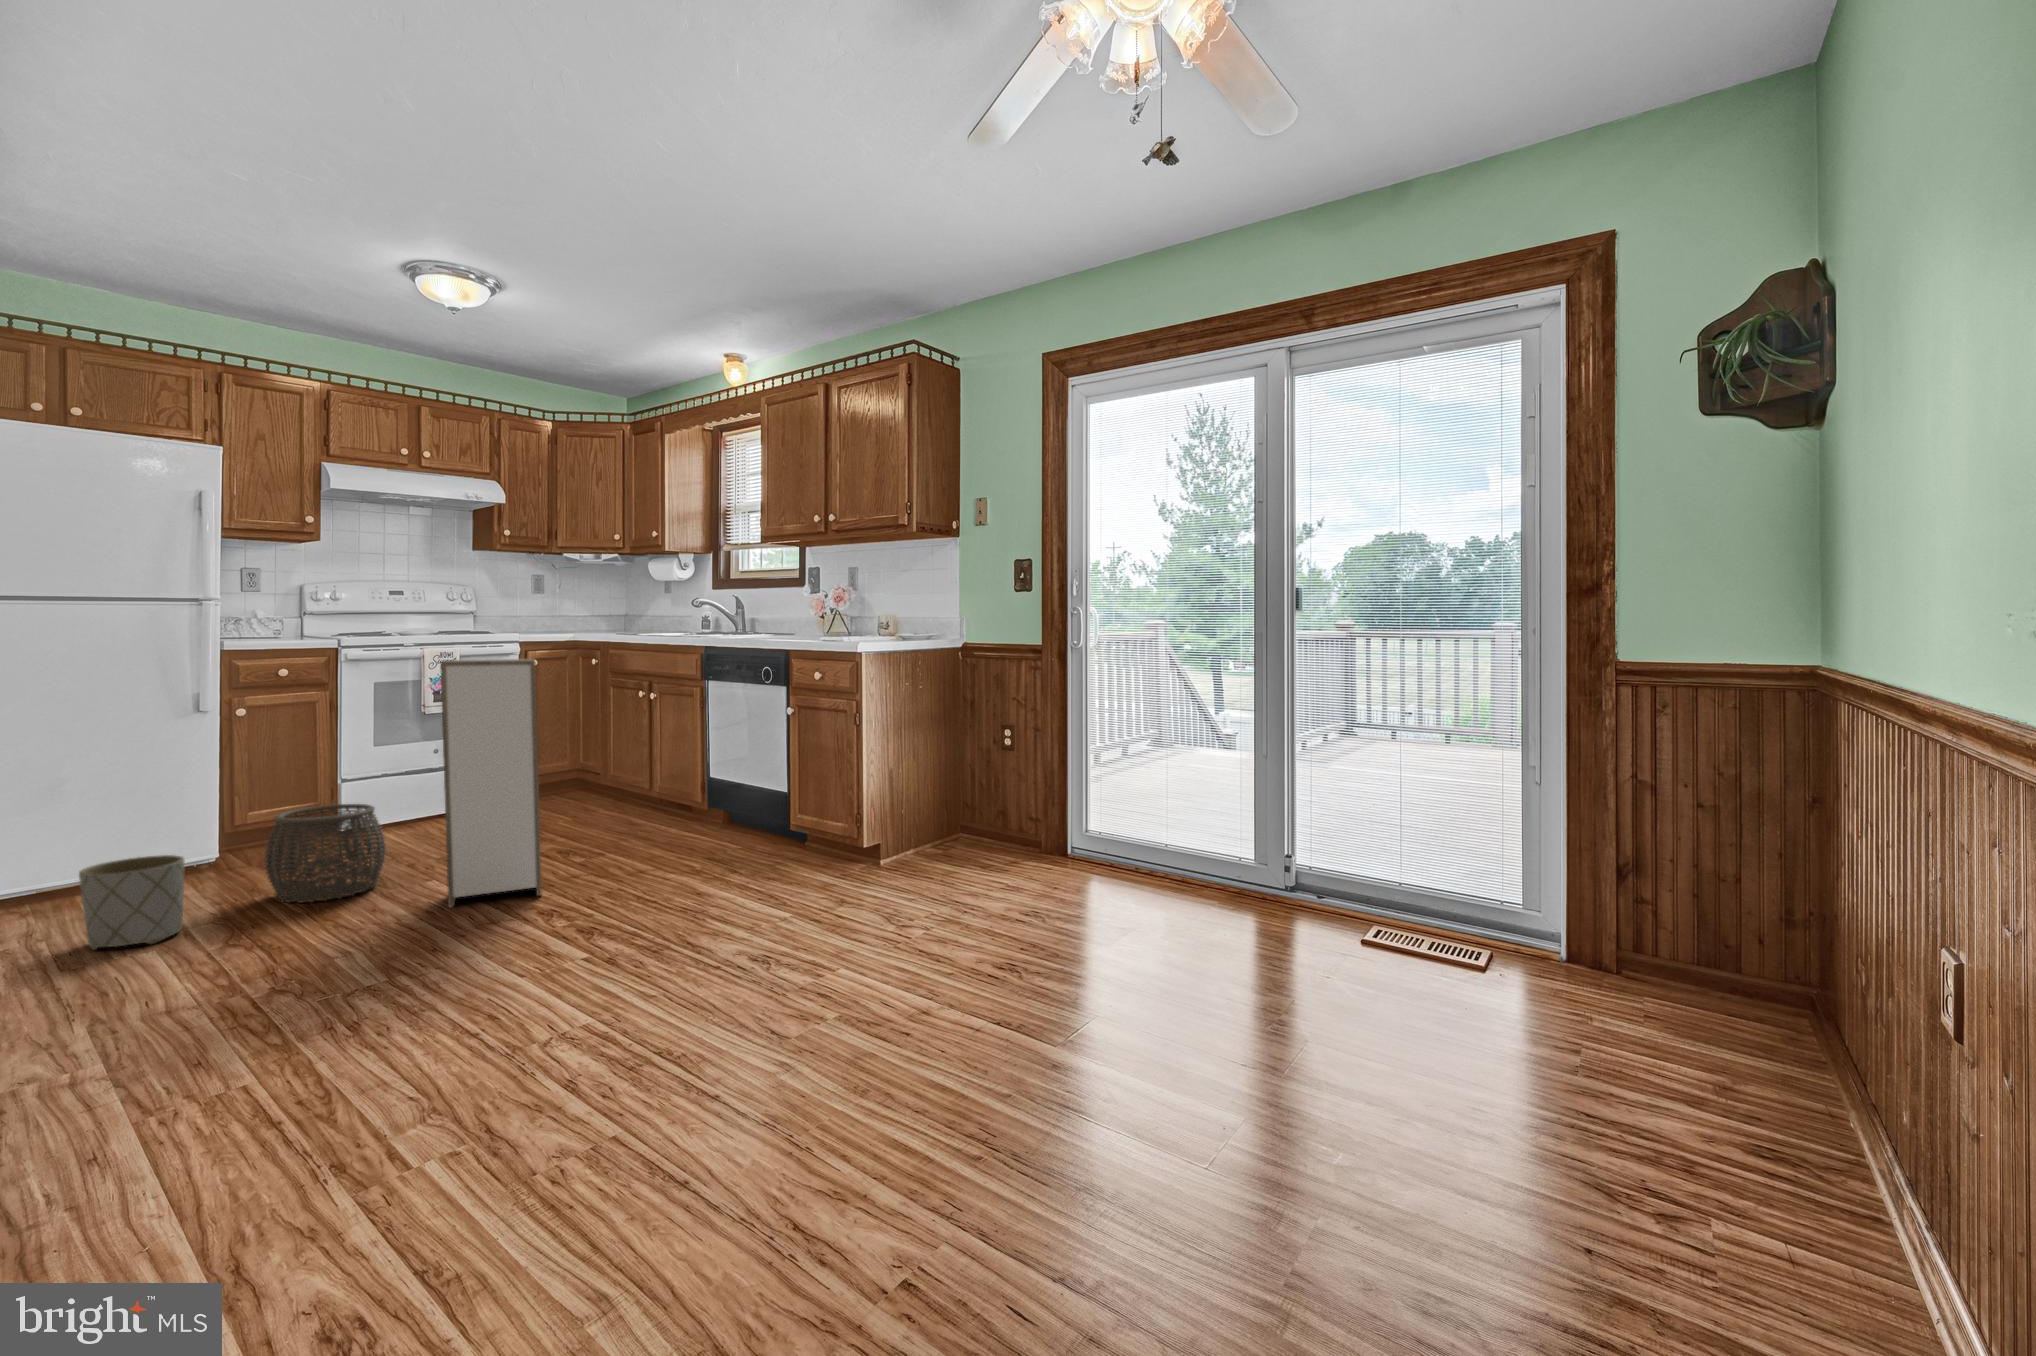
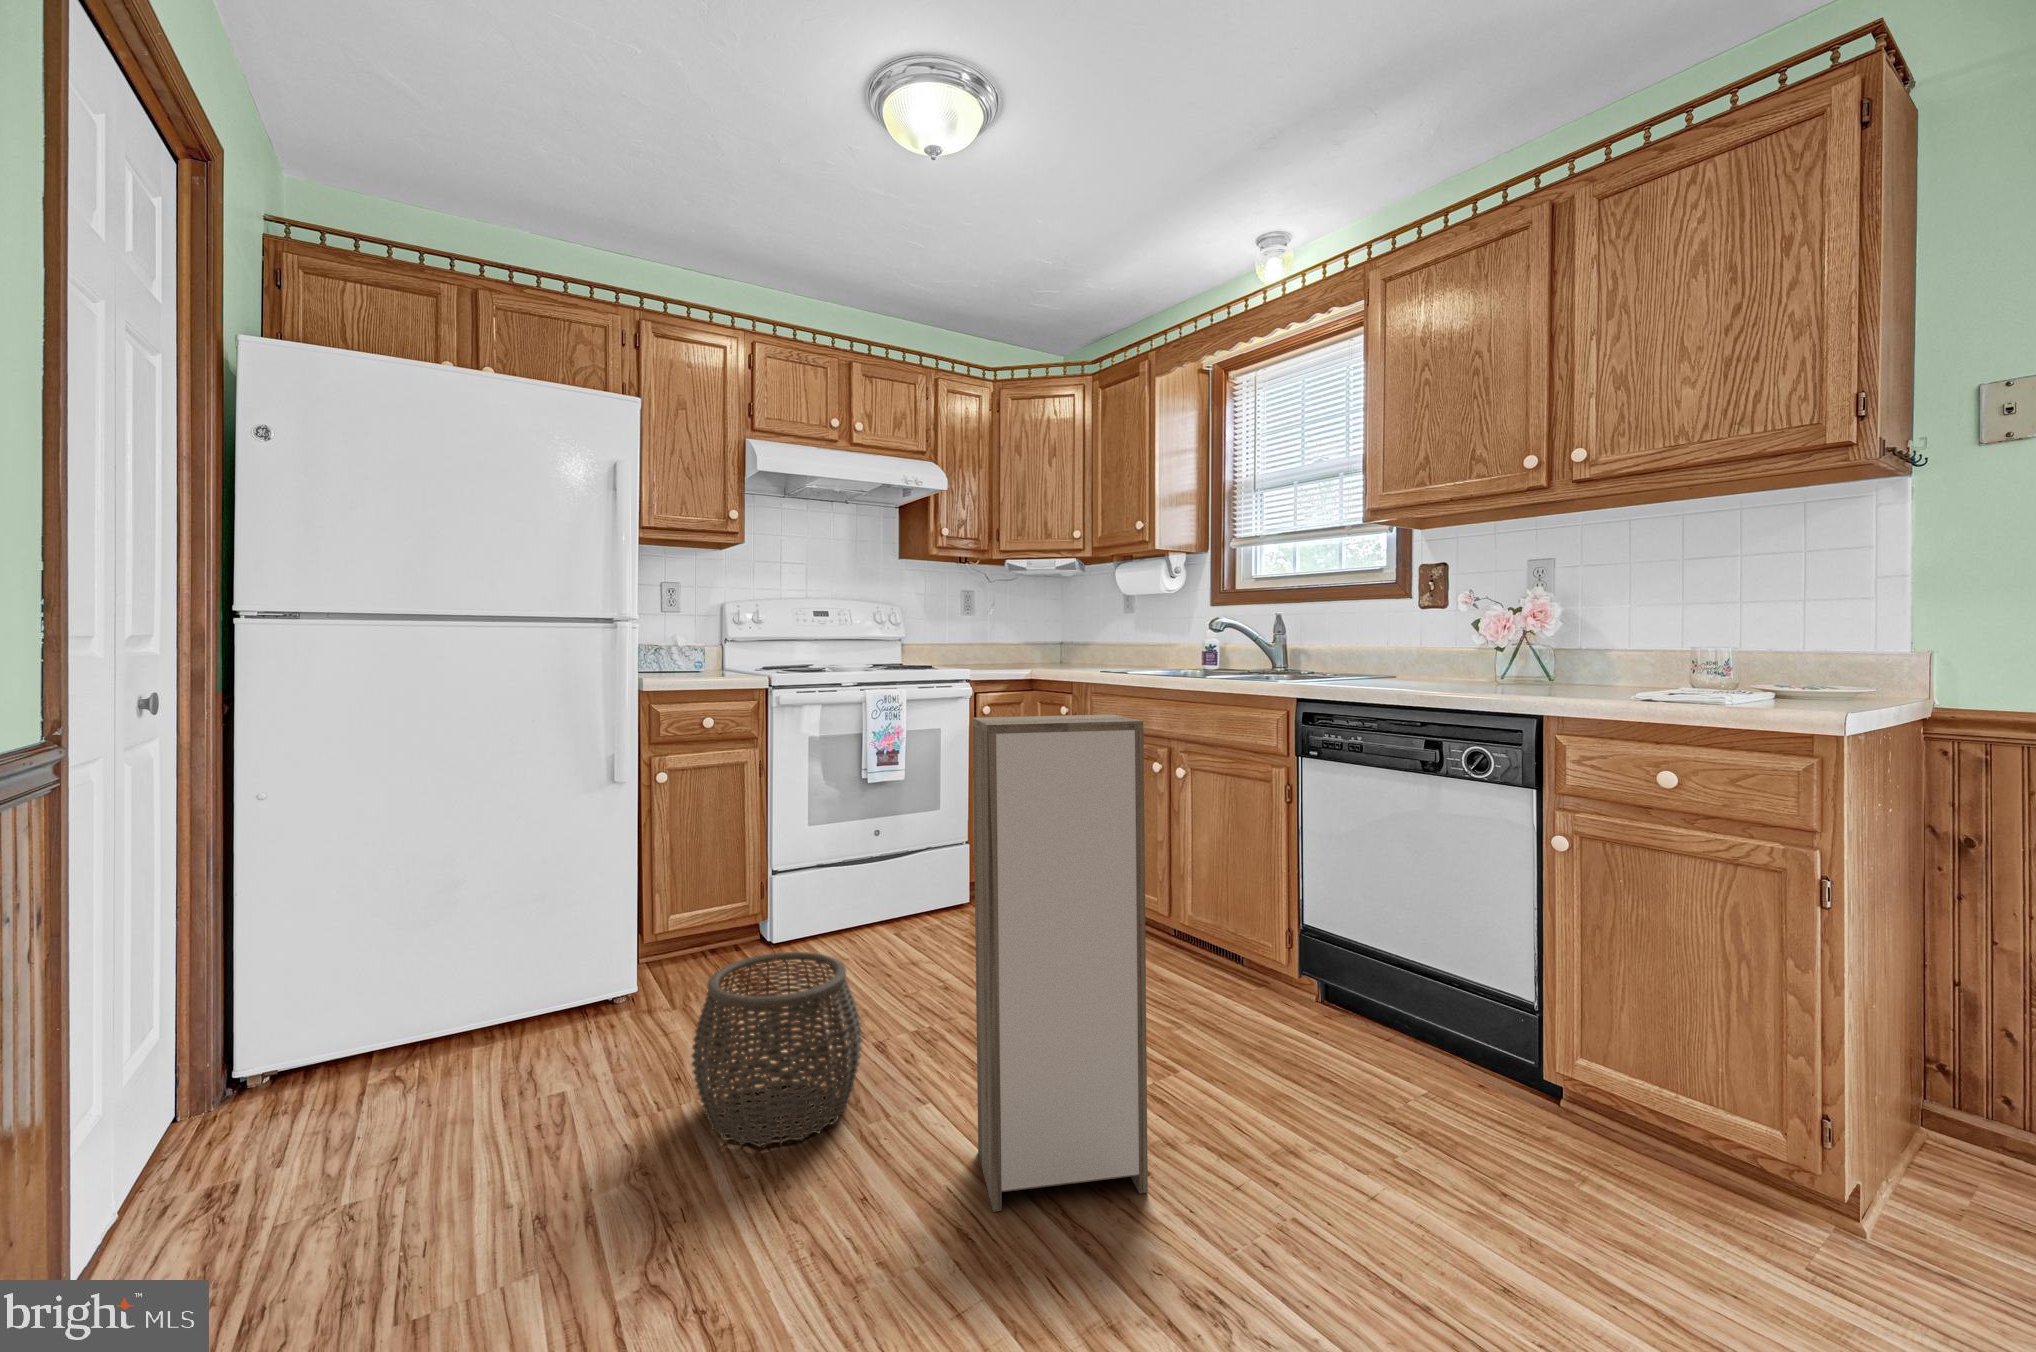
planter: present [79,855,184,950] -> none [423,1067,580,1270]

